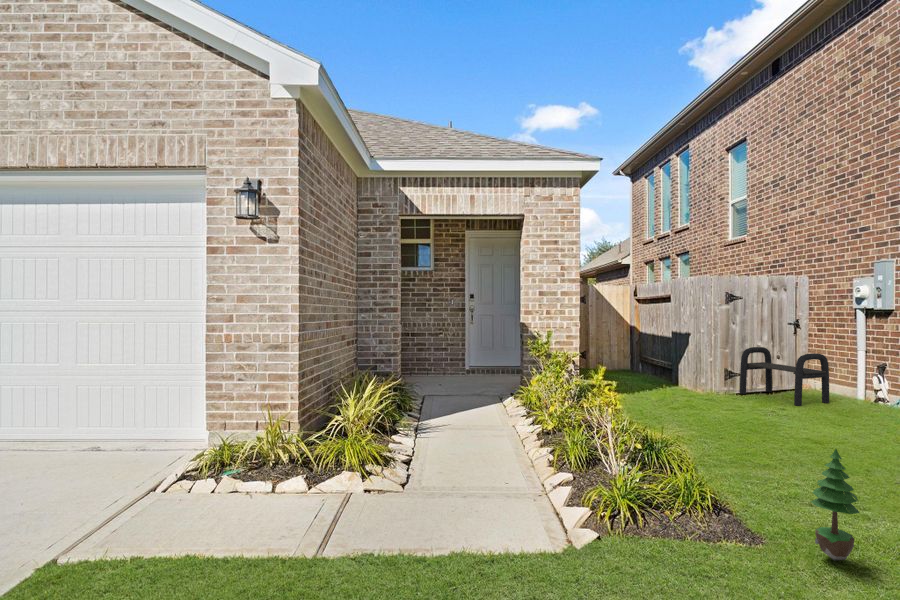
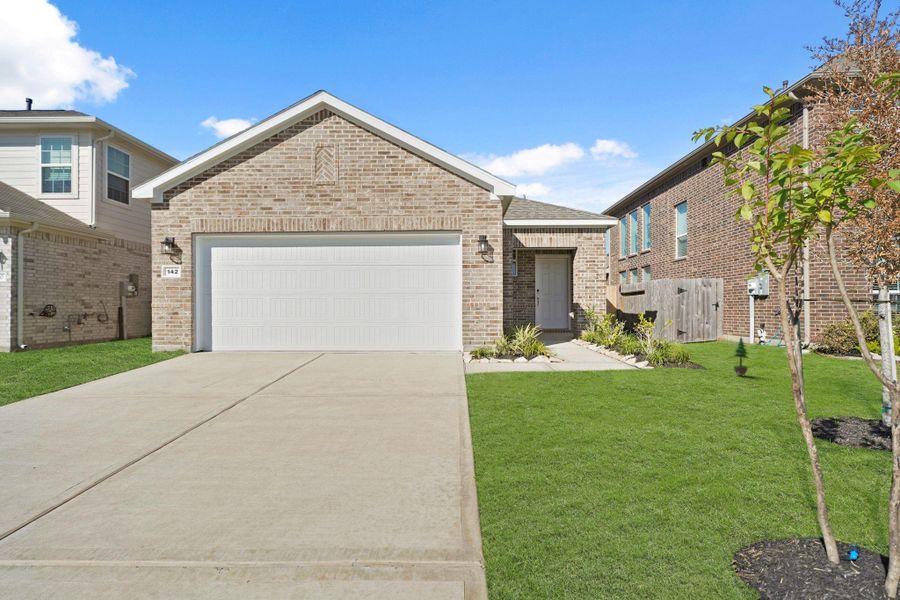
bench: present [740,347,829,406] -> none [688,316,735,344]

